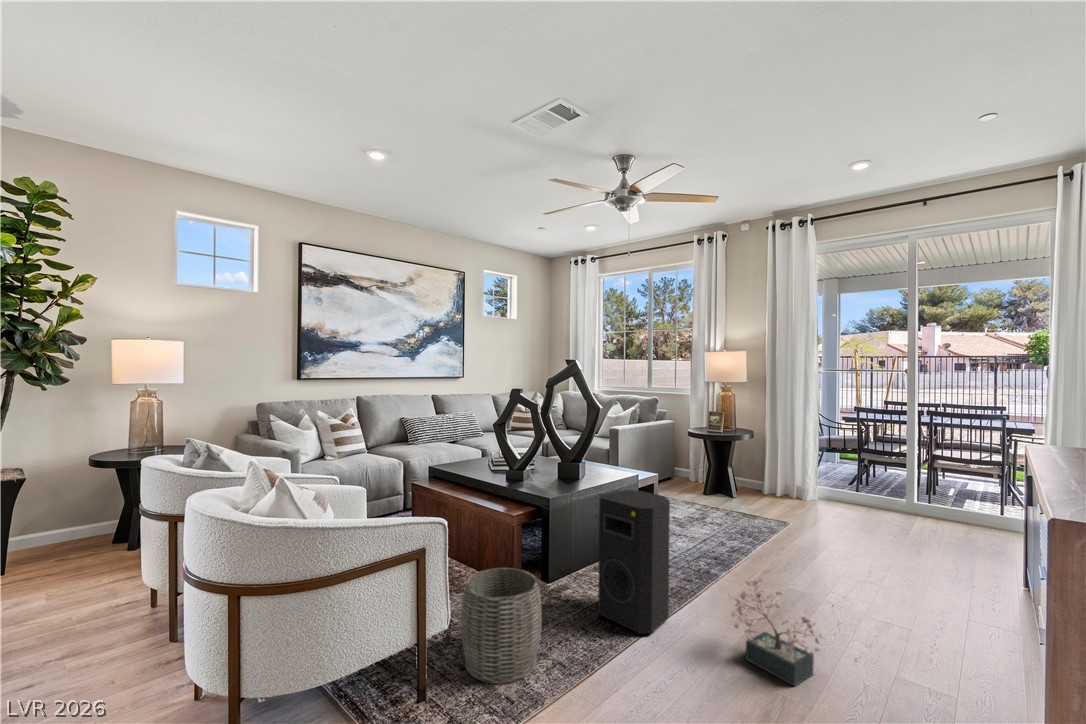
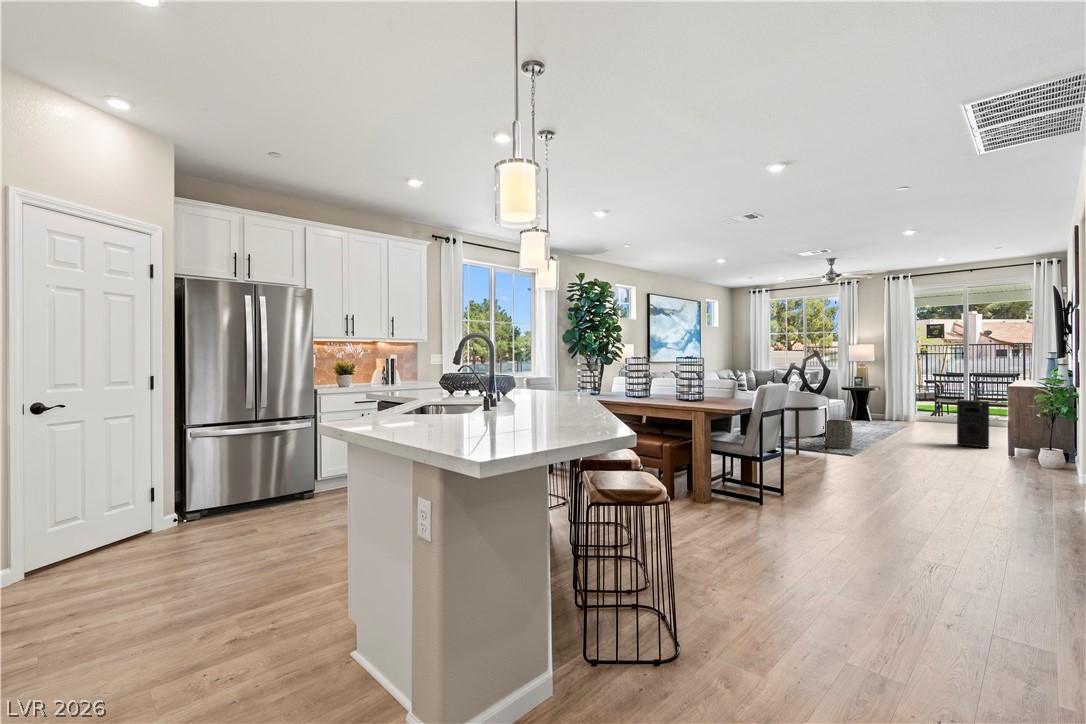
speaker: present [598,490,670,633] -> present [957,400,989,448]
decorative plant: present [732,579,825,686] -> none [911,422,946,449]

